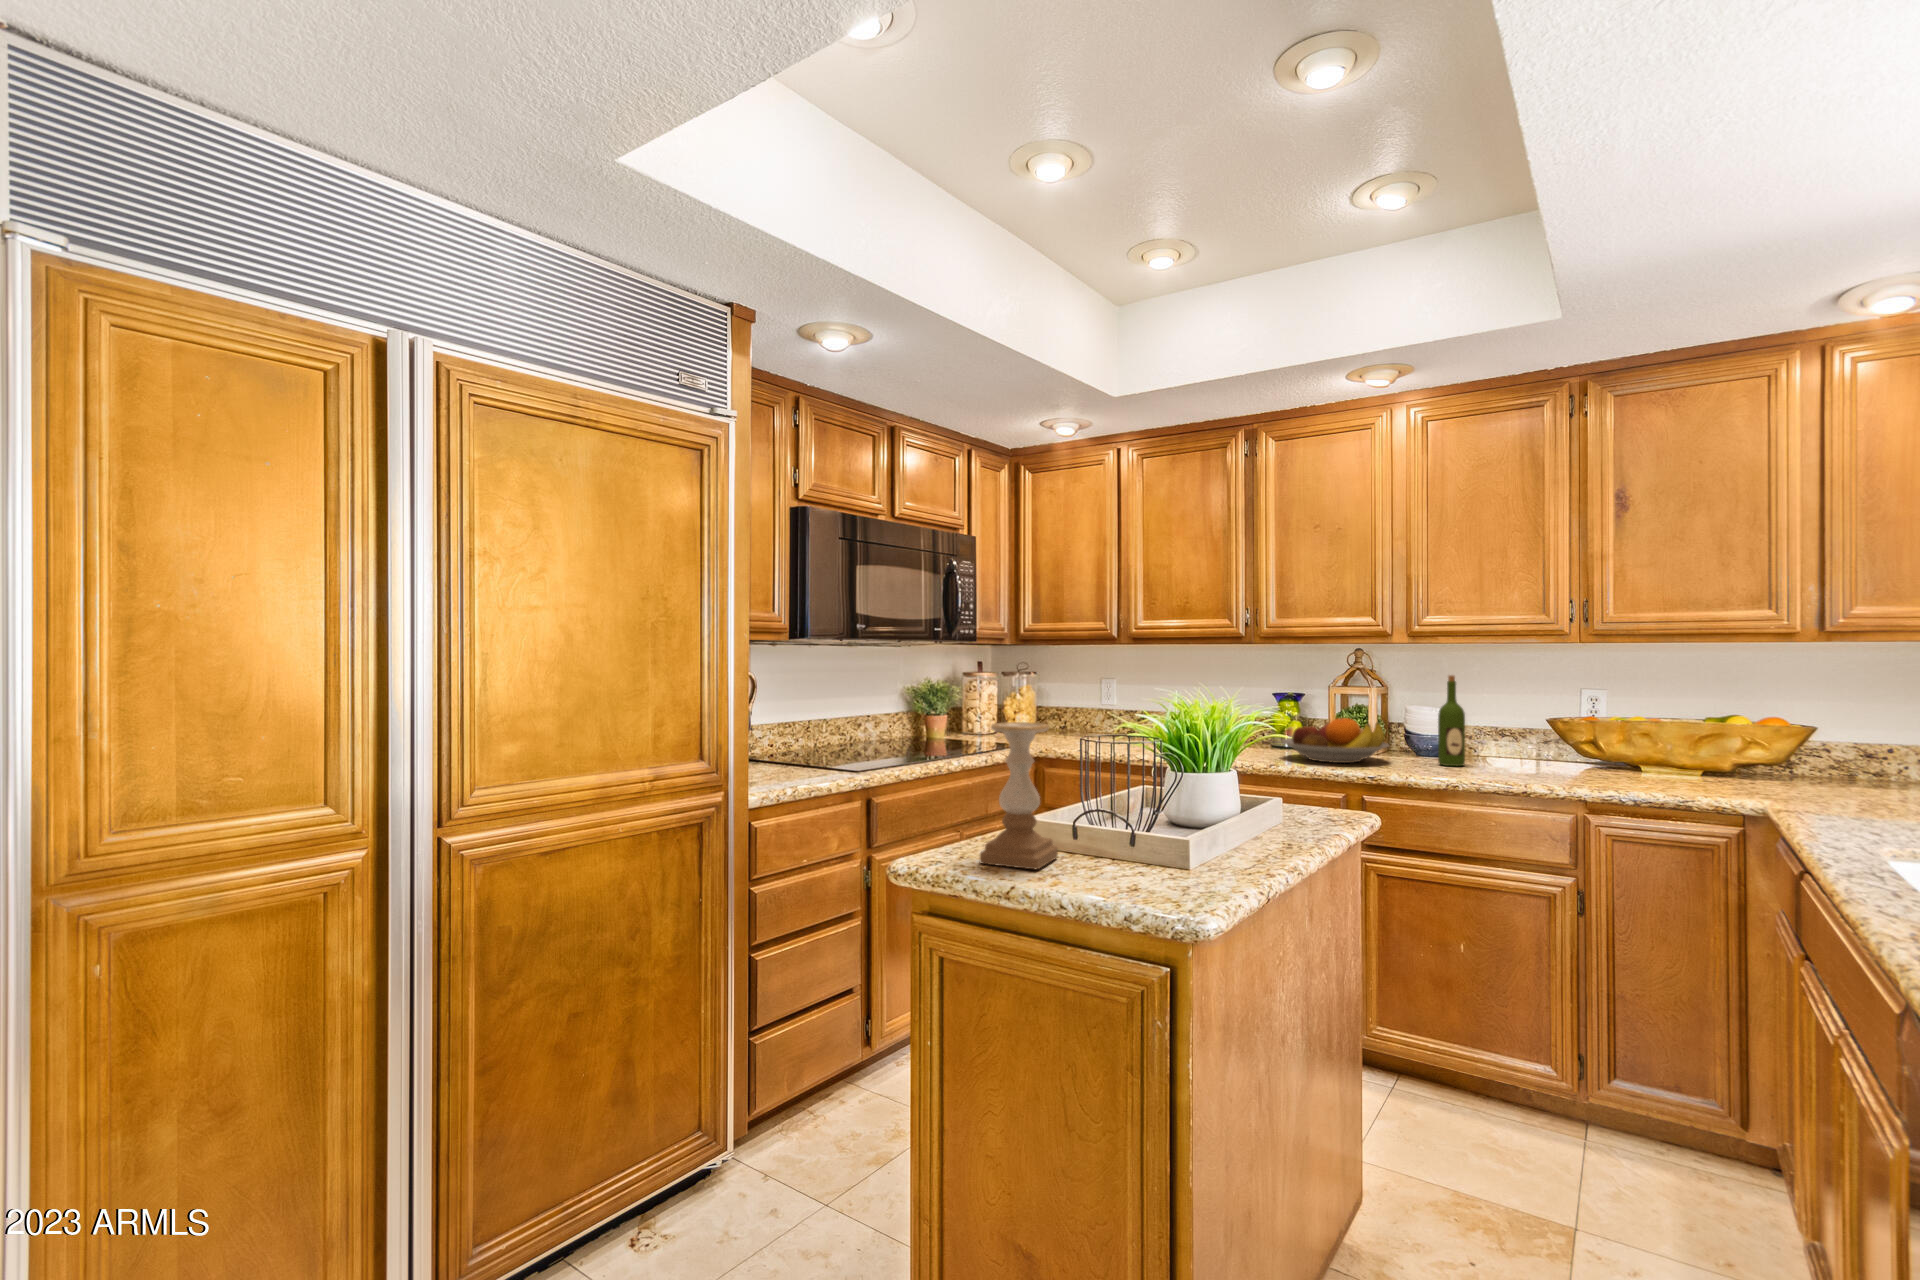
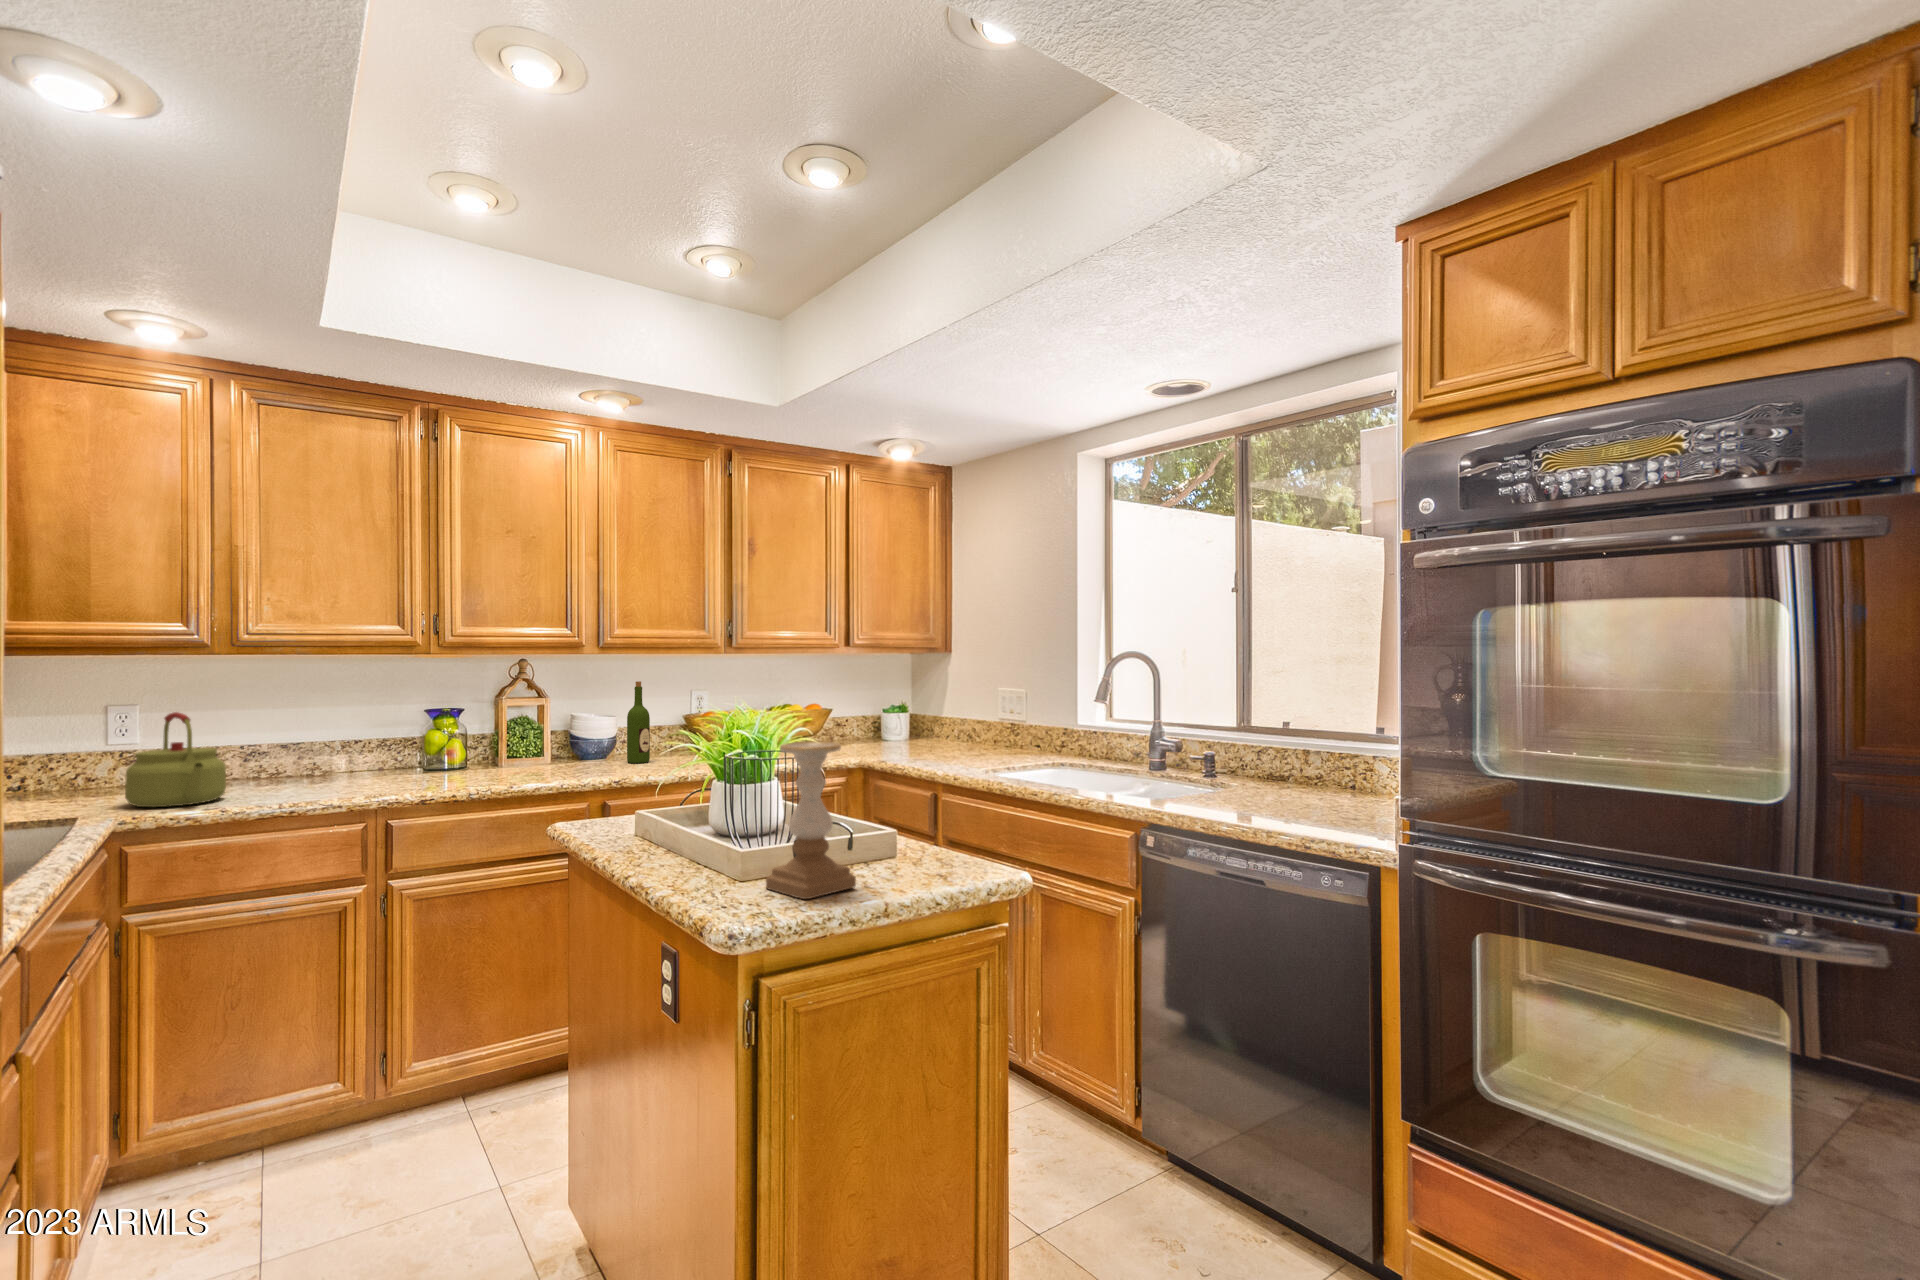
kettle: none [1059,681,1112,745] -> present [125,712,226,807]
fruit bowl: present [1282,718,1389,763] -> none [485,728,598,776]

